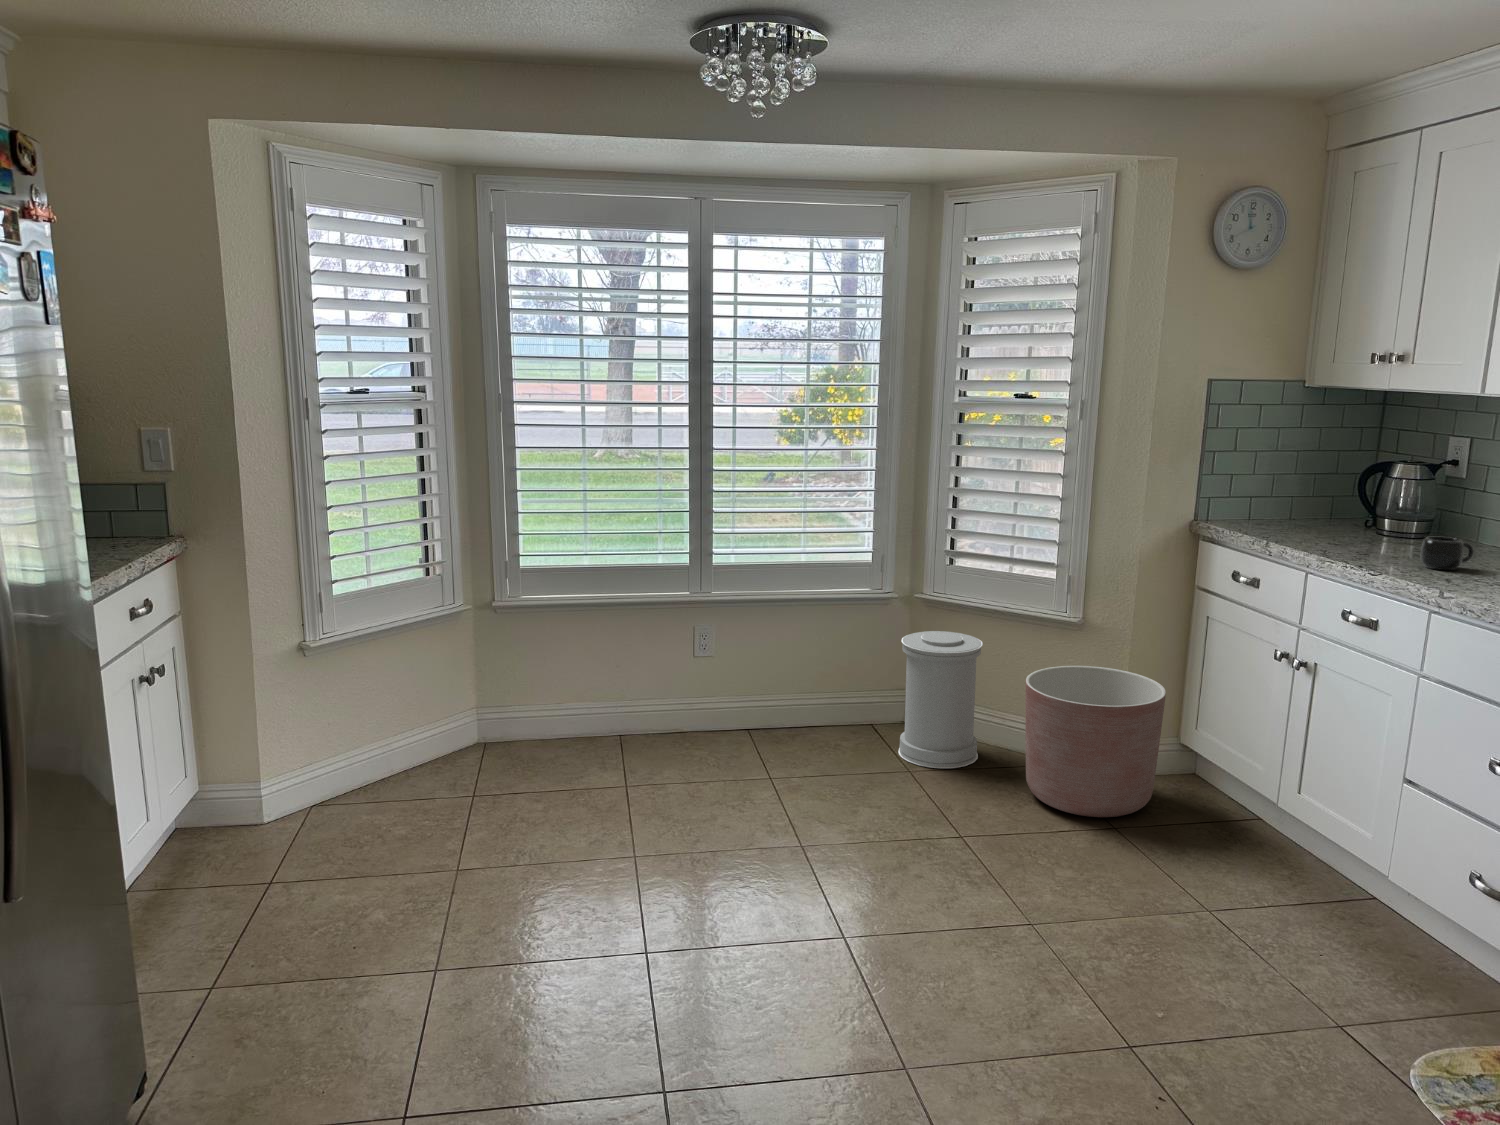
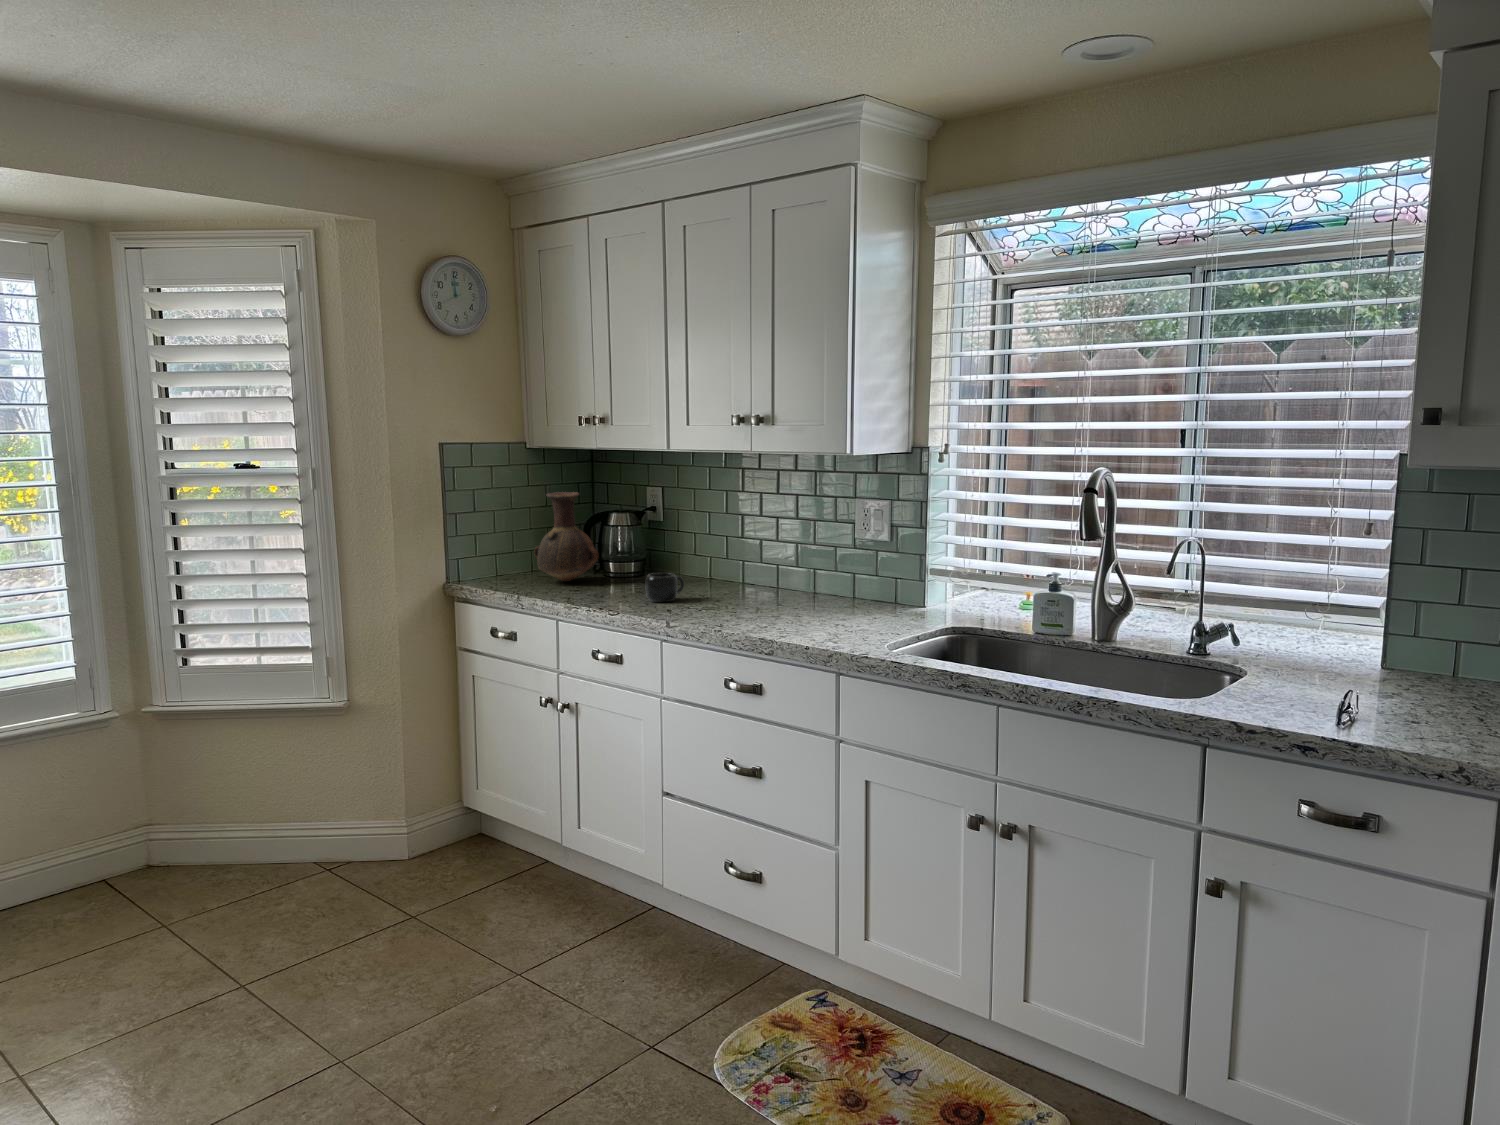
vase: none [1295,439,1371,535] -> present [534,492,599,581]
trash can: present [898,631,983,768] -> none [127,742,245,909]
planter: present [1025,666,1166,817] -> none [291,747,443,913]

